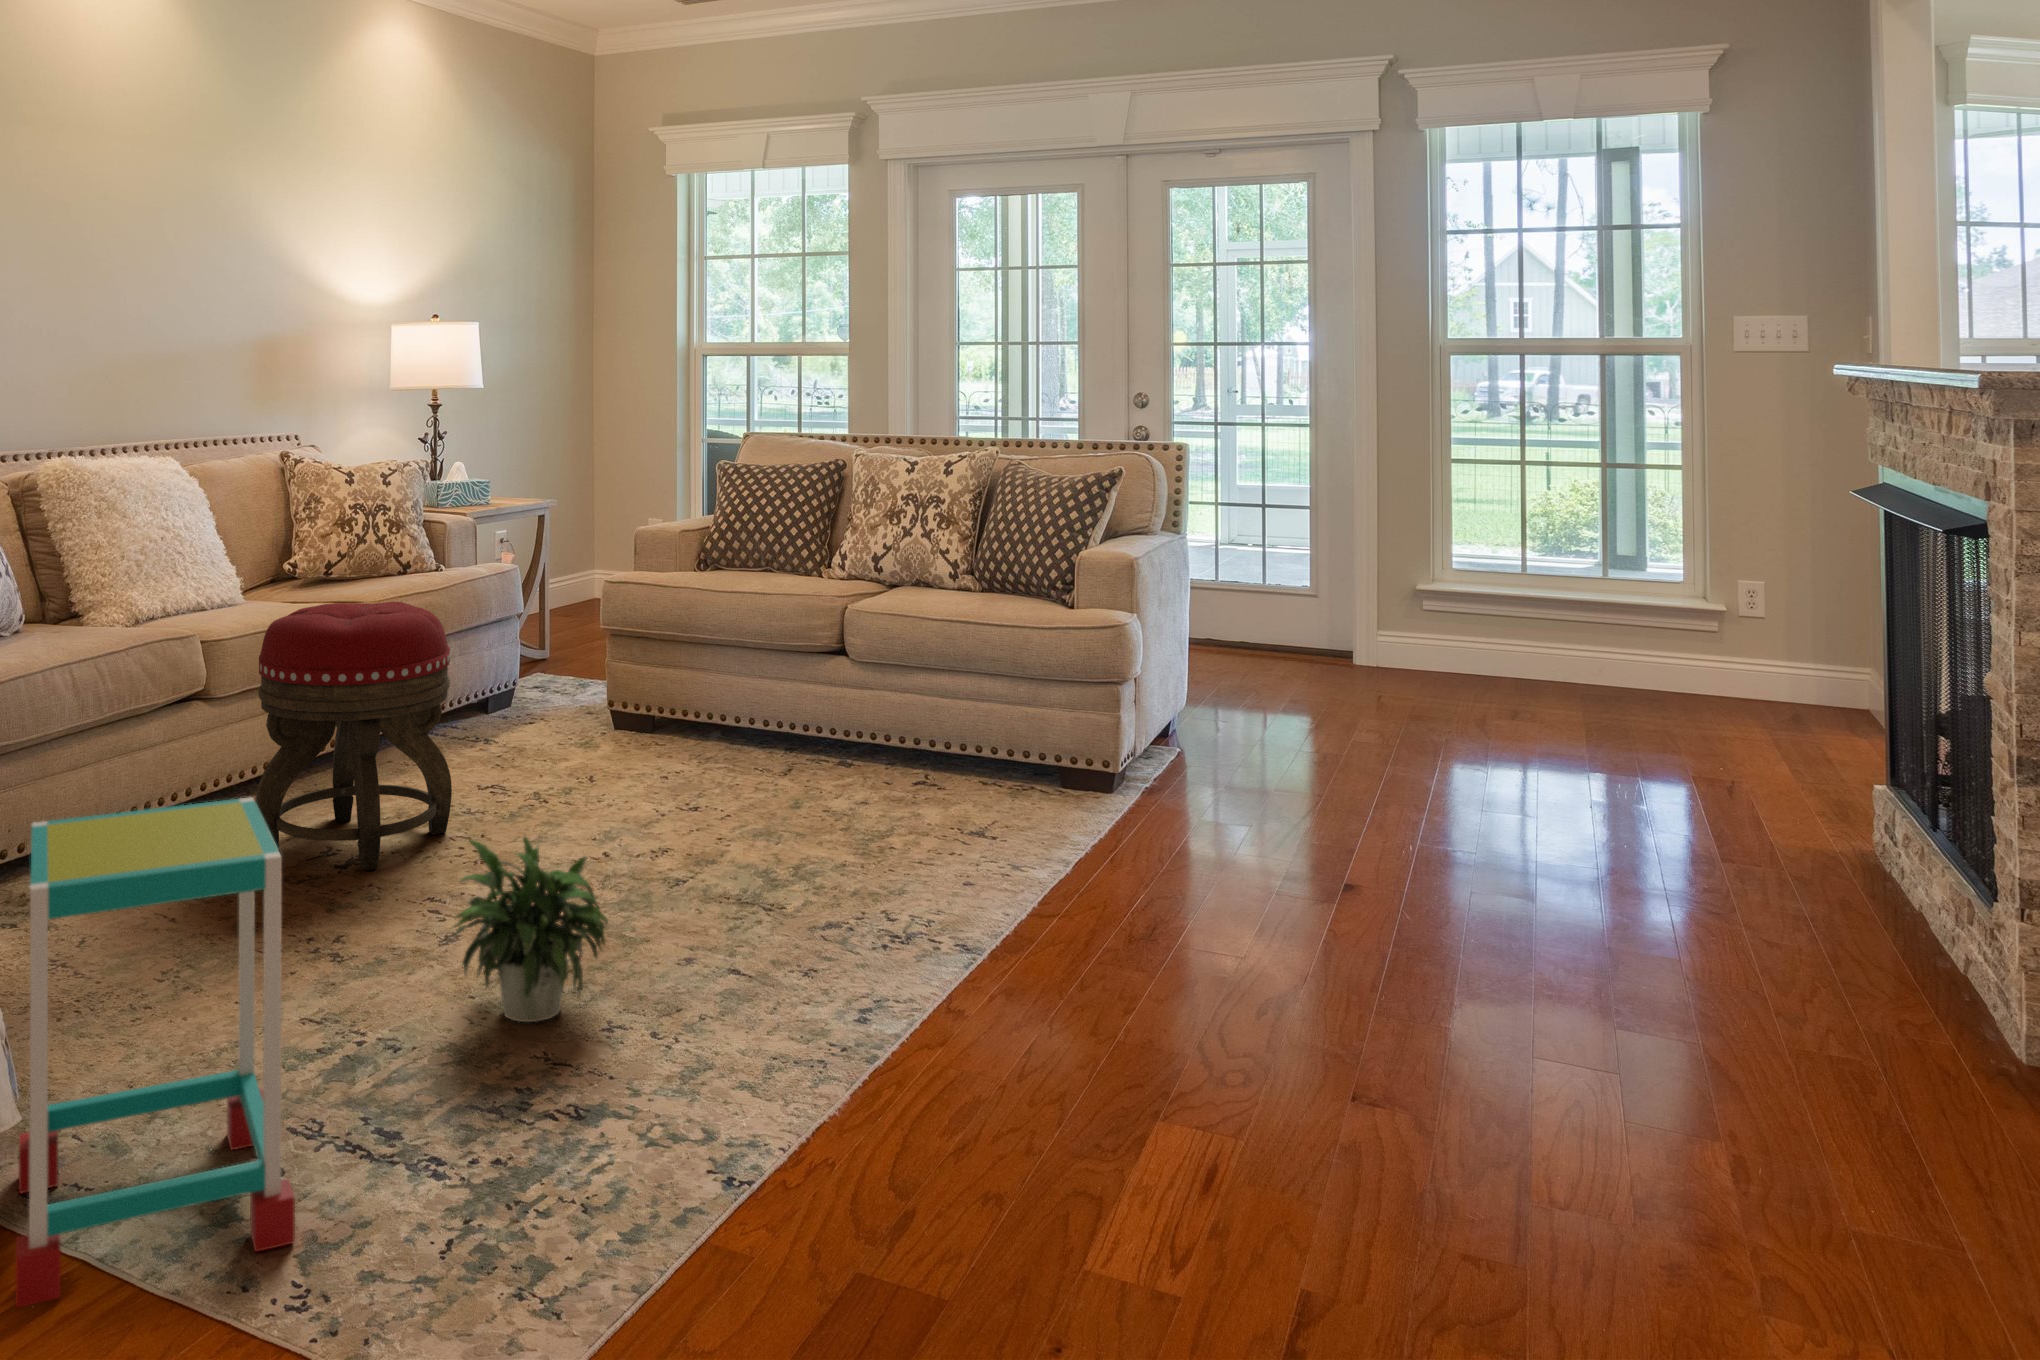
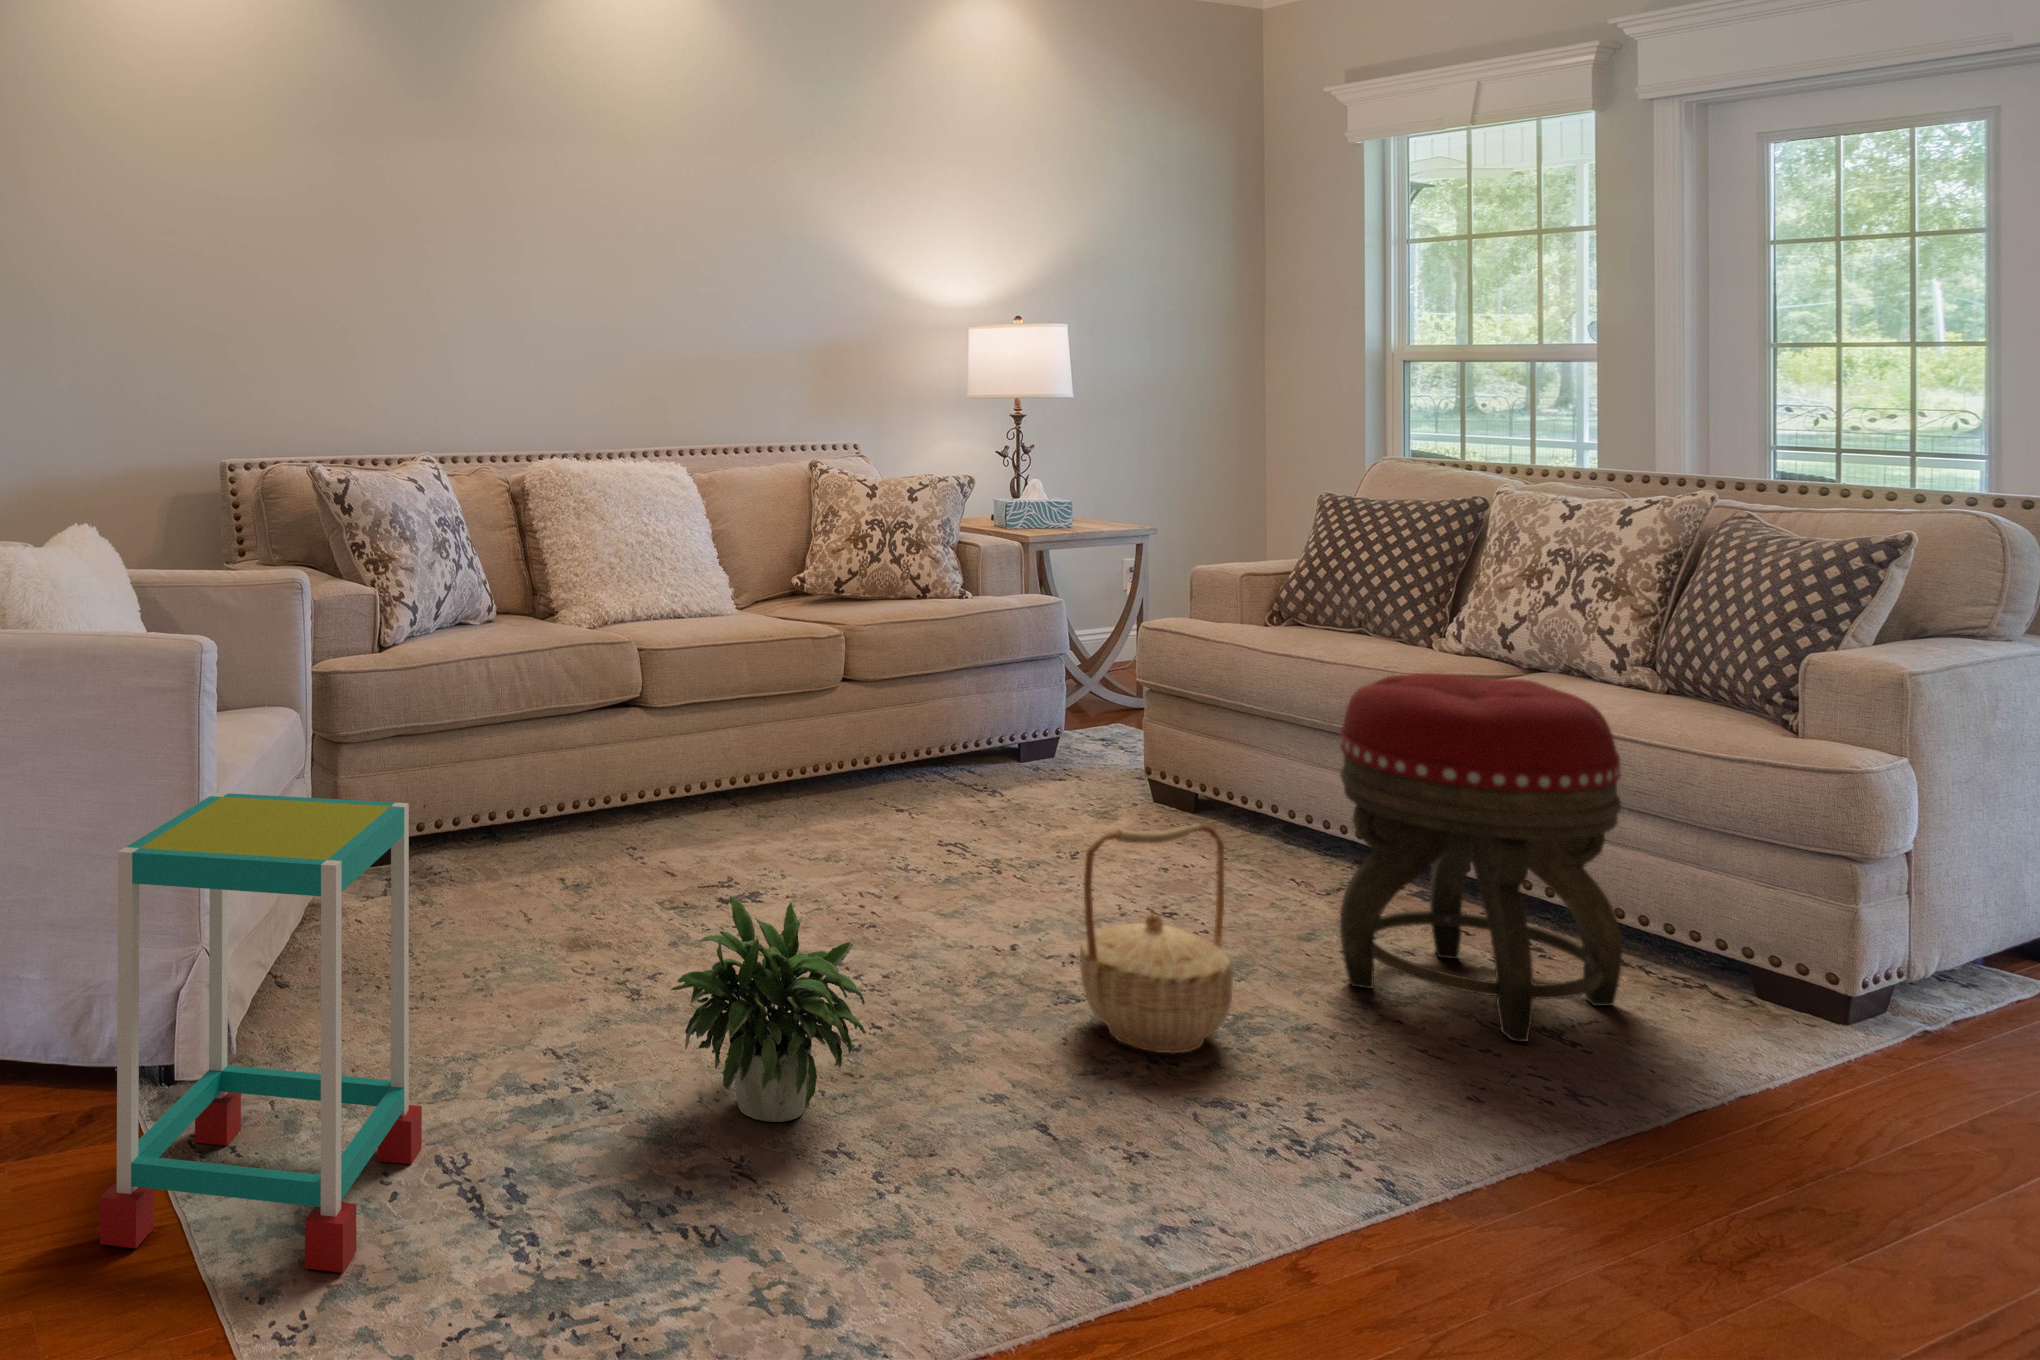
footstool: present [256,602,452,870] -> present [1340,673,1622,1042]
basket: none [698,720,810,901] -> present [1080,823,1233,1053]

